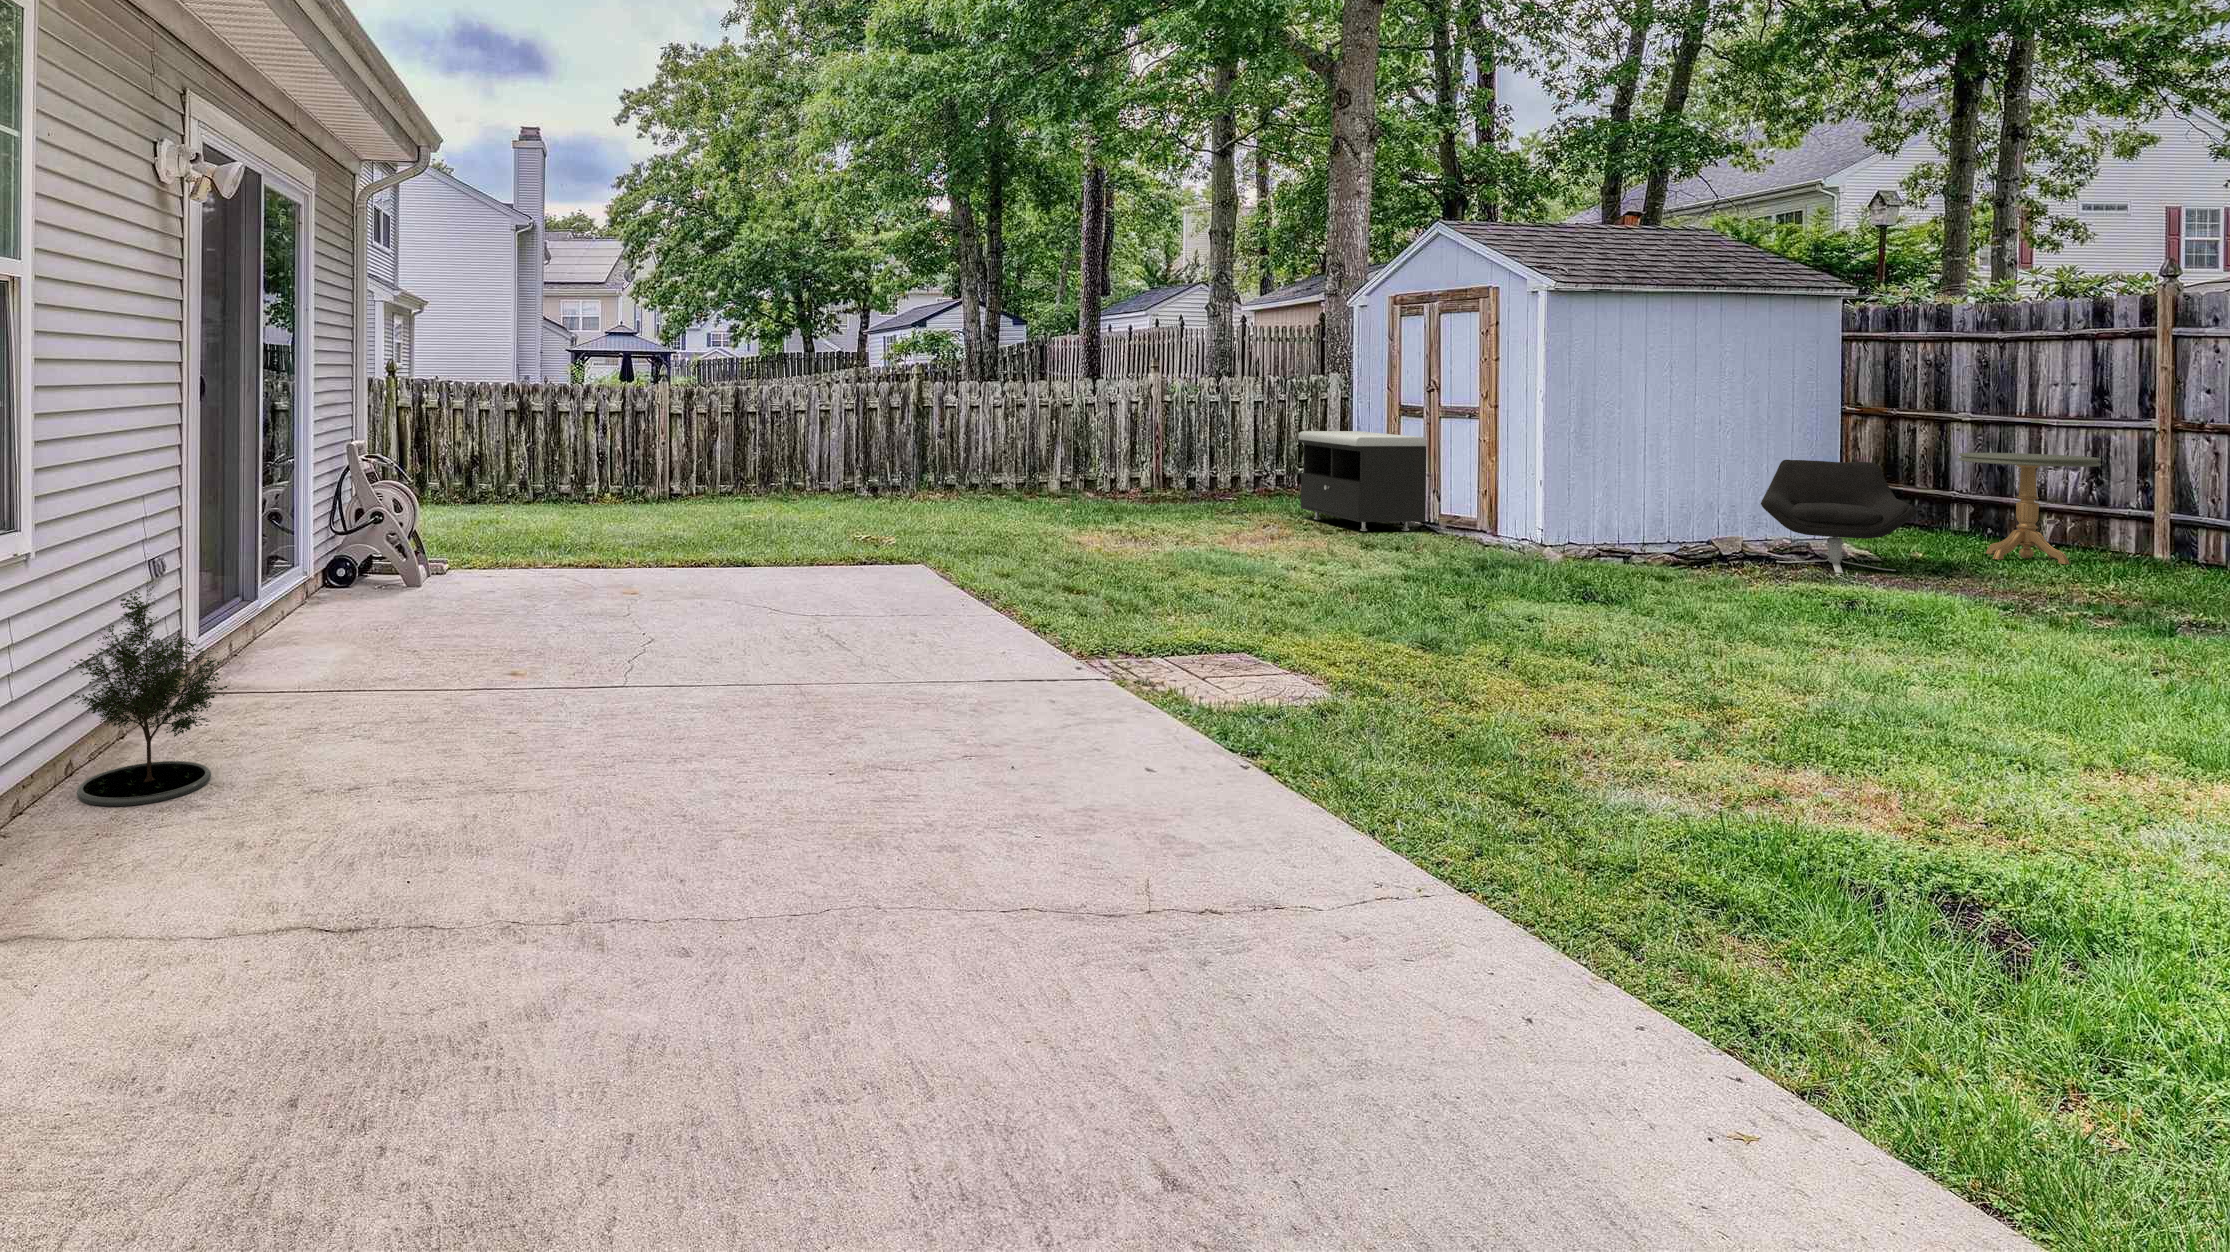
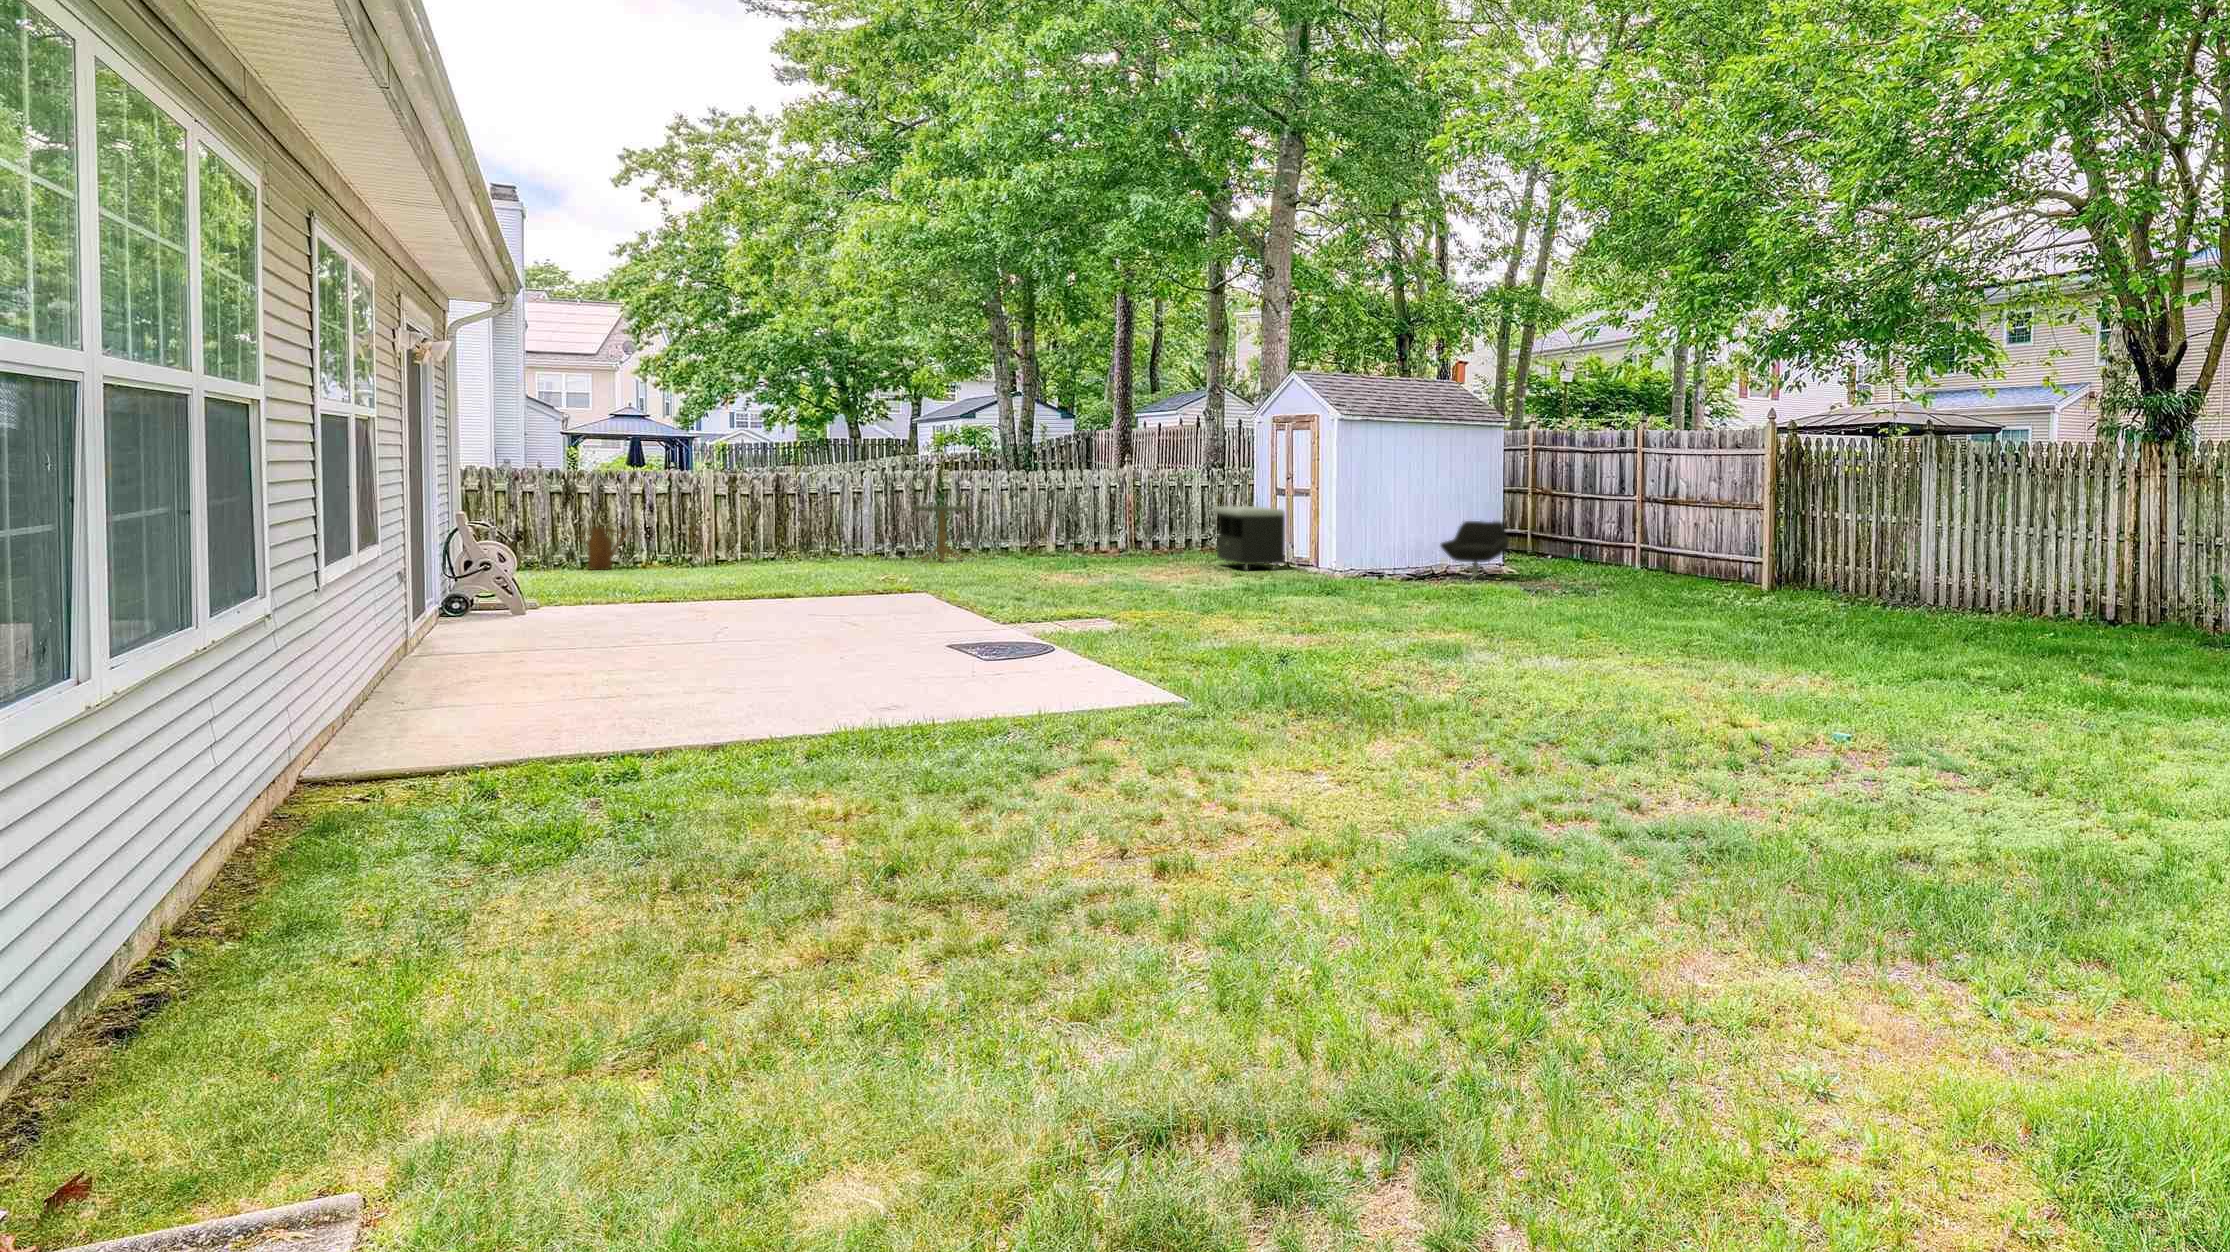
watering can: none [533,452,584,503] -> present [581,527,629,570]
side table: present [1959,453,2101,564] -> present [913,506,971,562]
potted tree: present [69,581,228,806] -> none [419,574,509,683]

